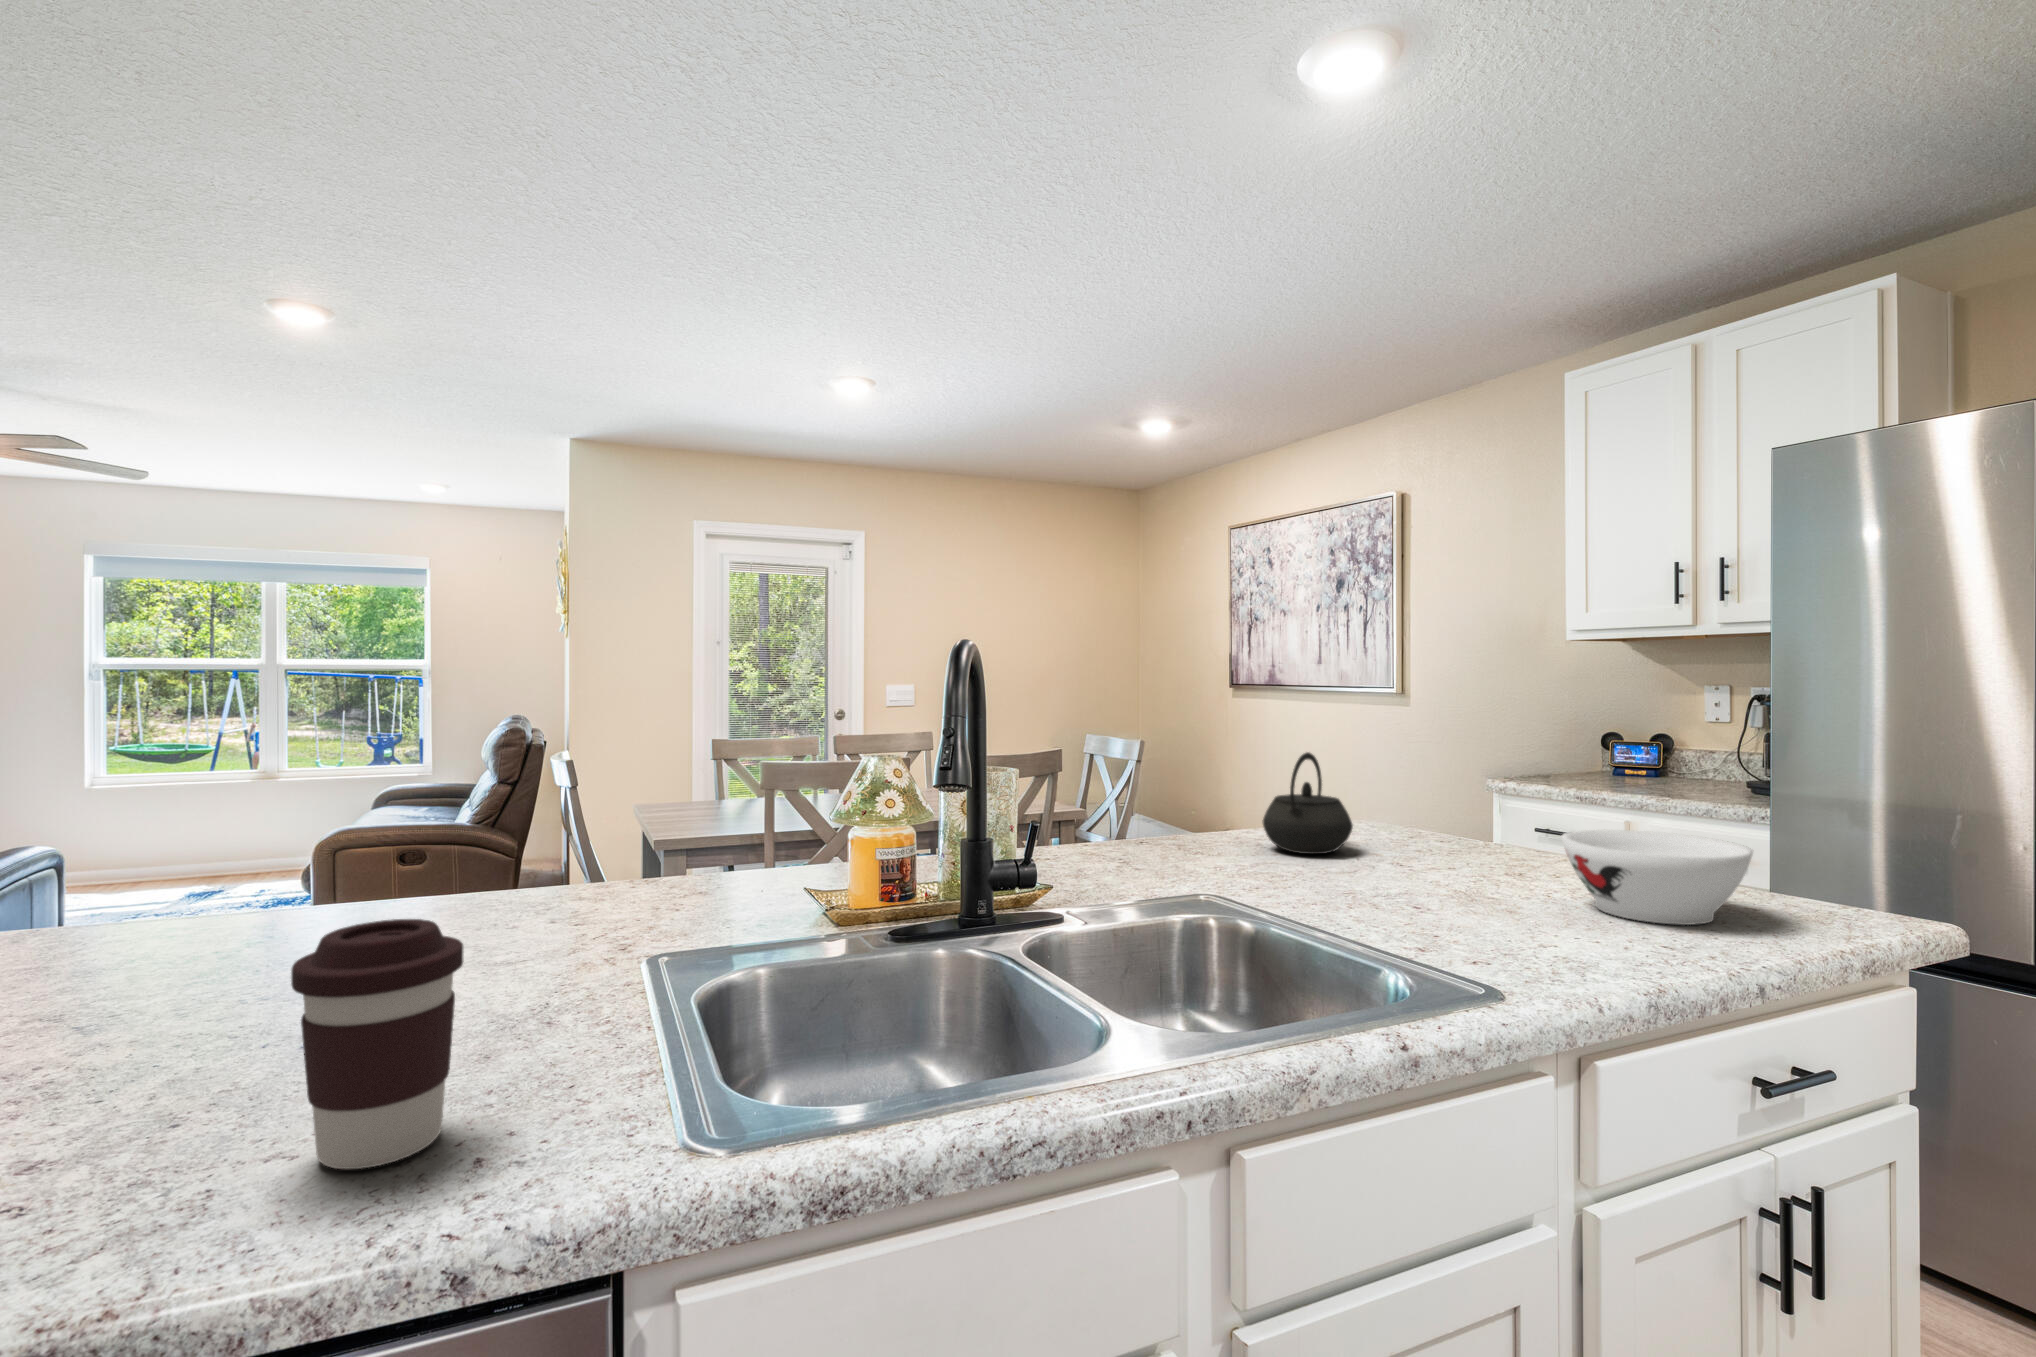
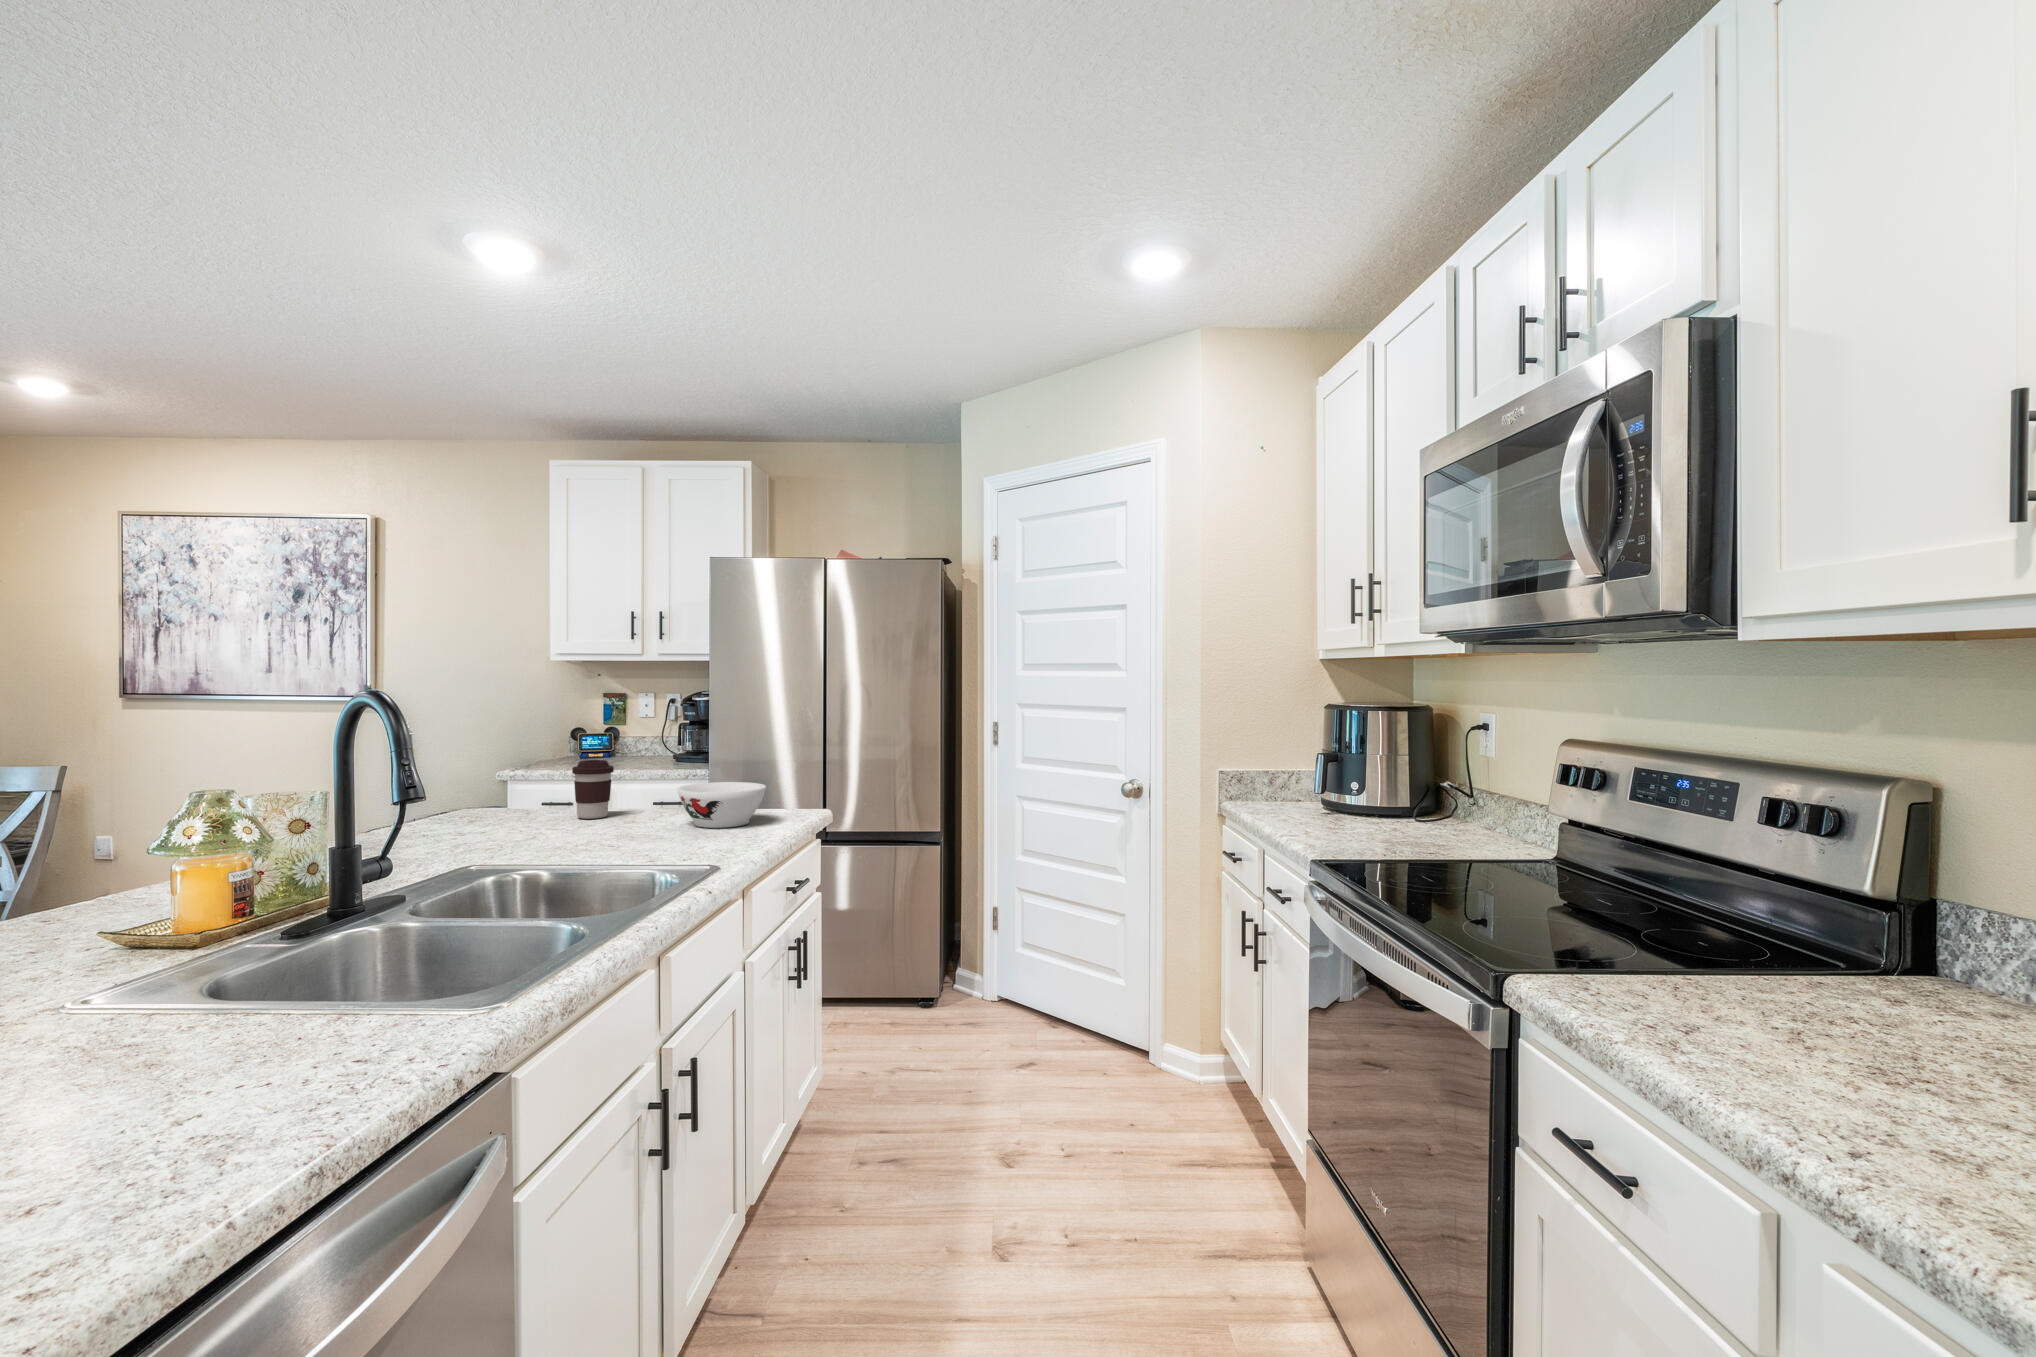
kettle: present [1263,752,1353,854] -> none [439,756,516,832]
coffee cup: present [291,919,463,1169] -> present [572,760,614,819]

